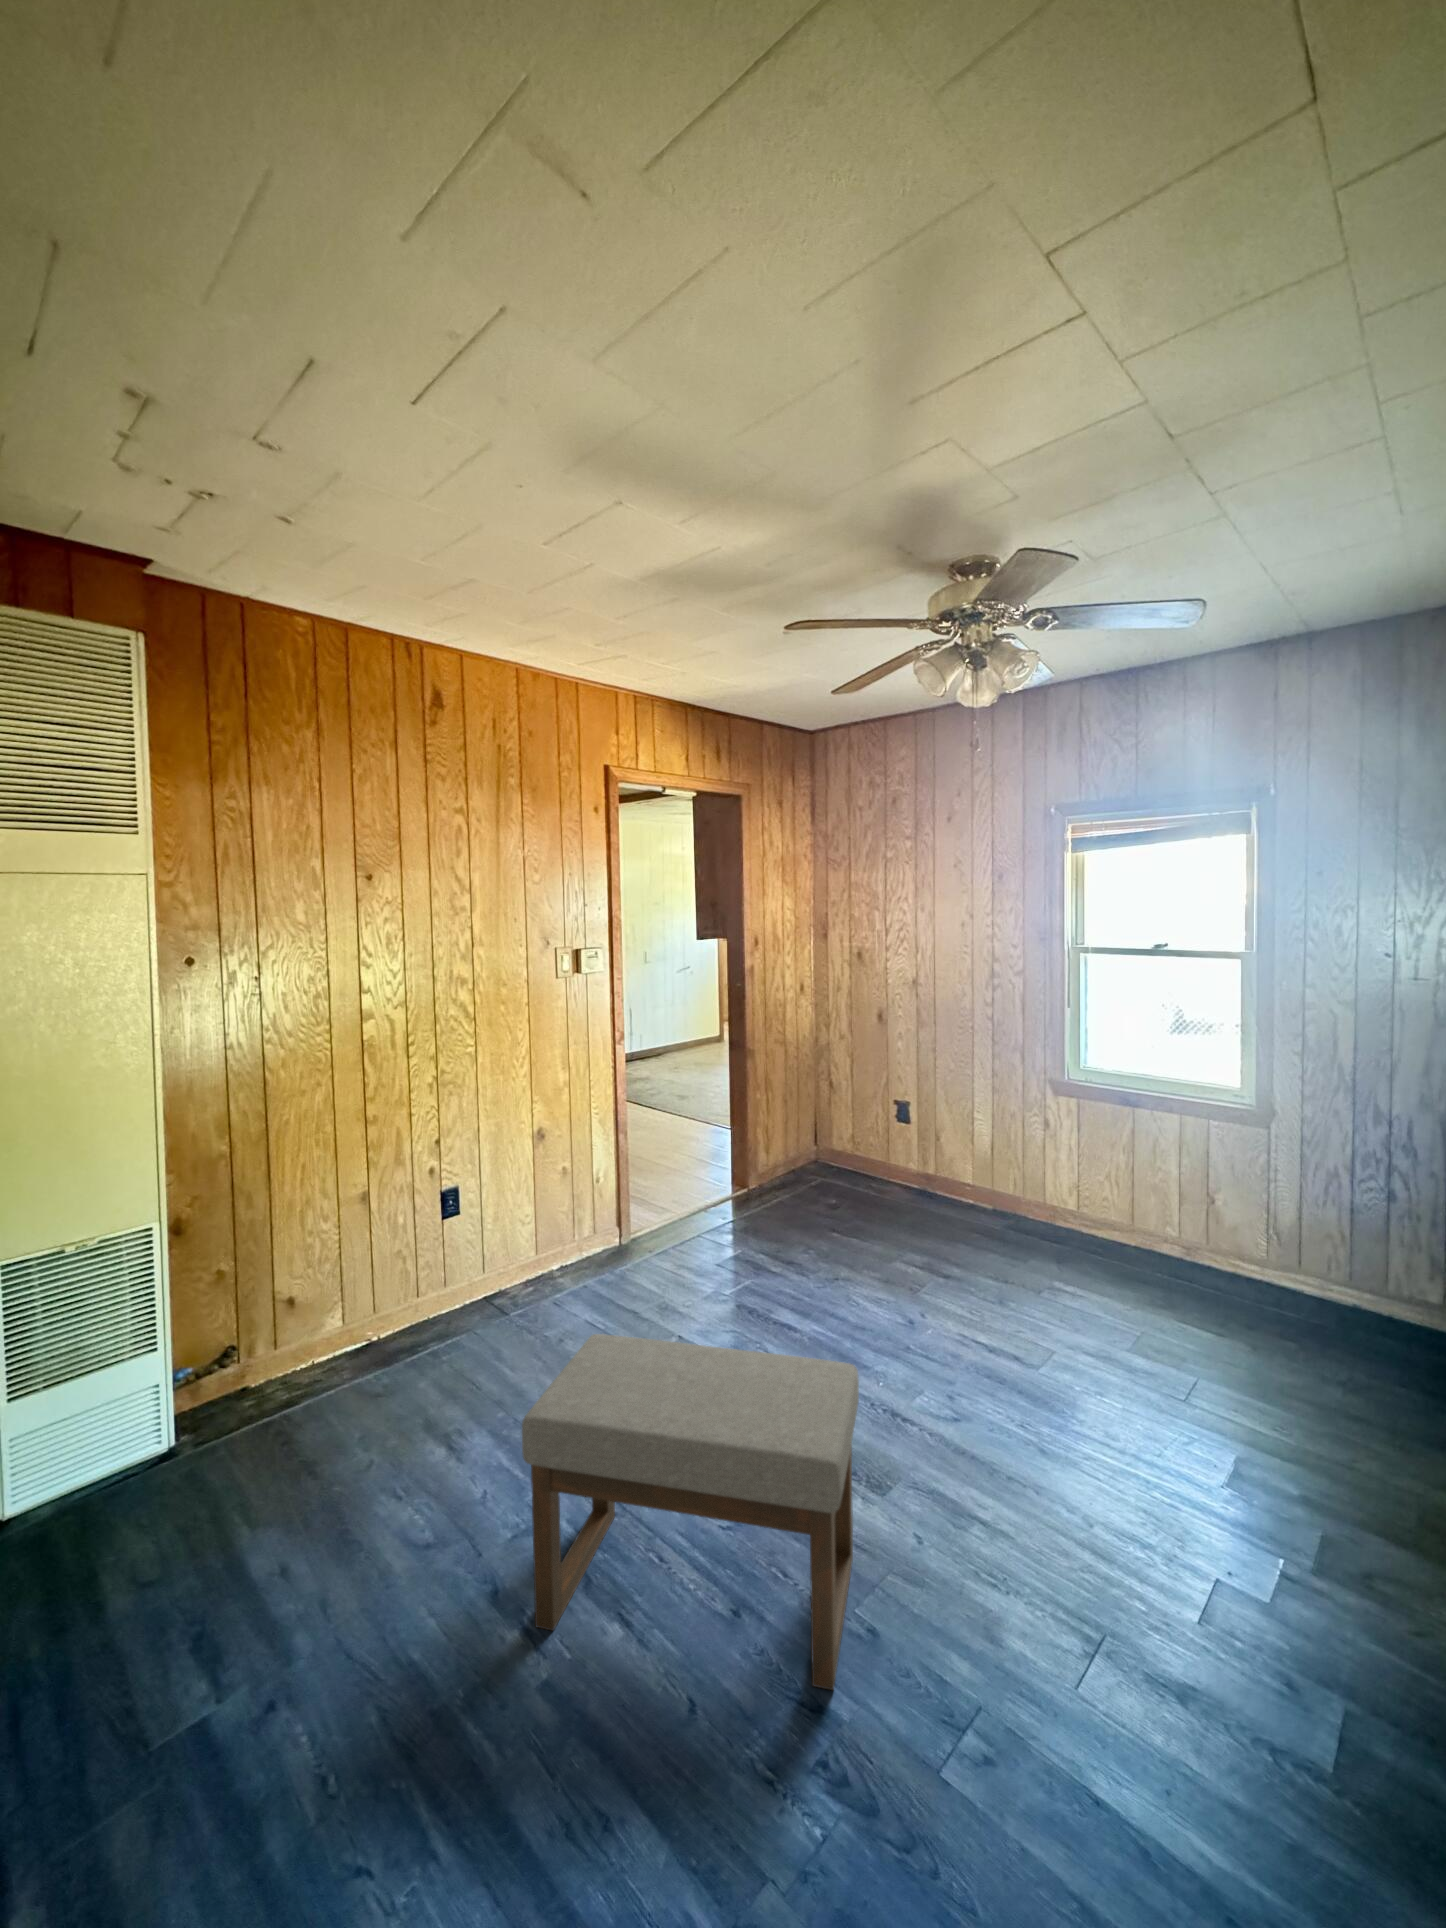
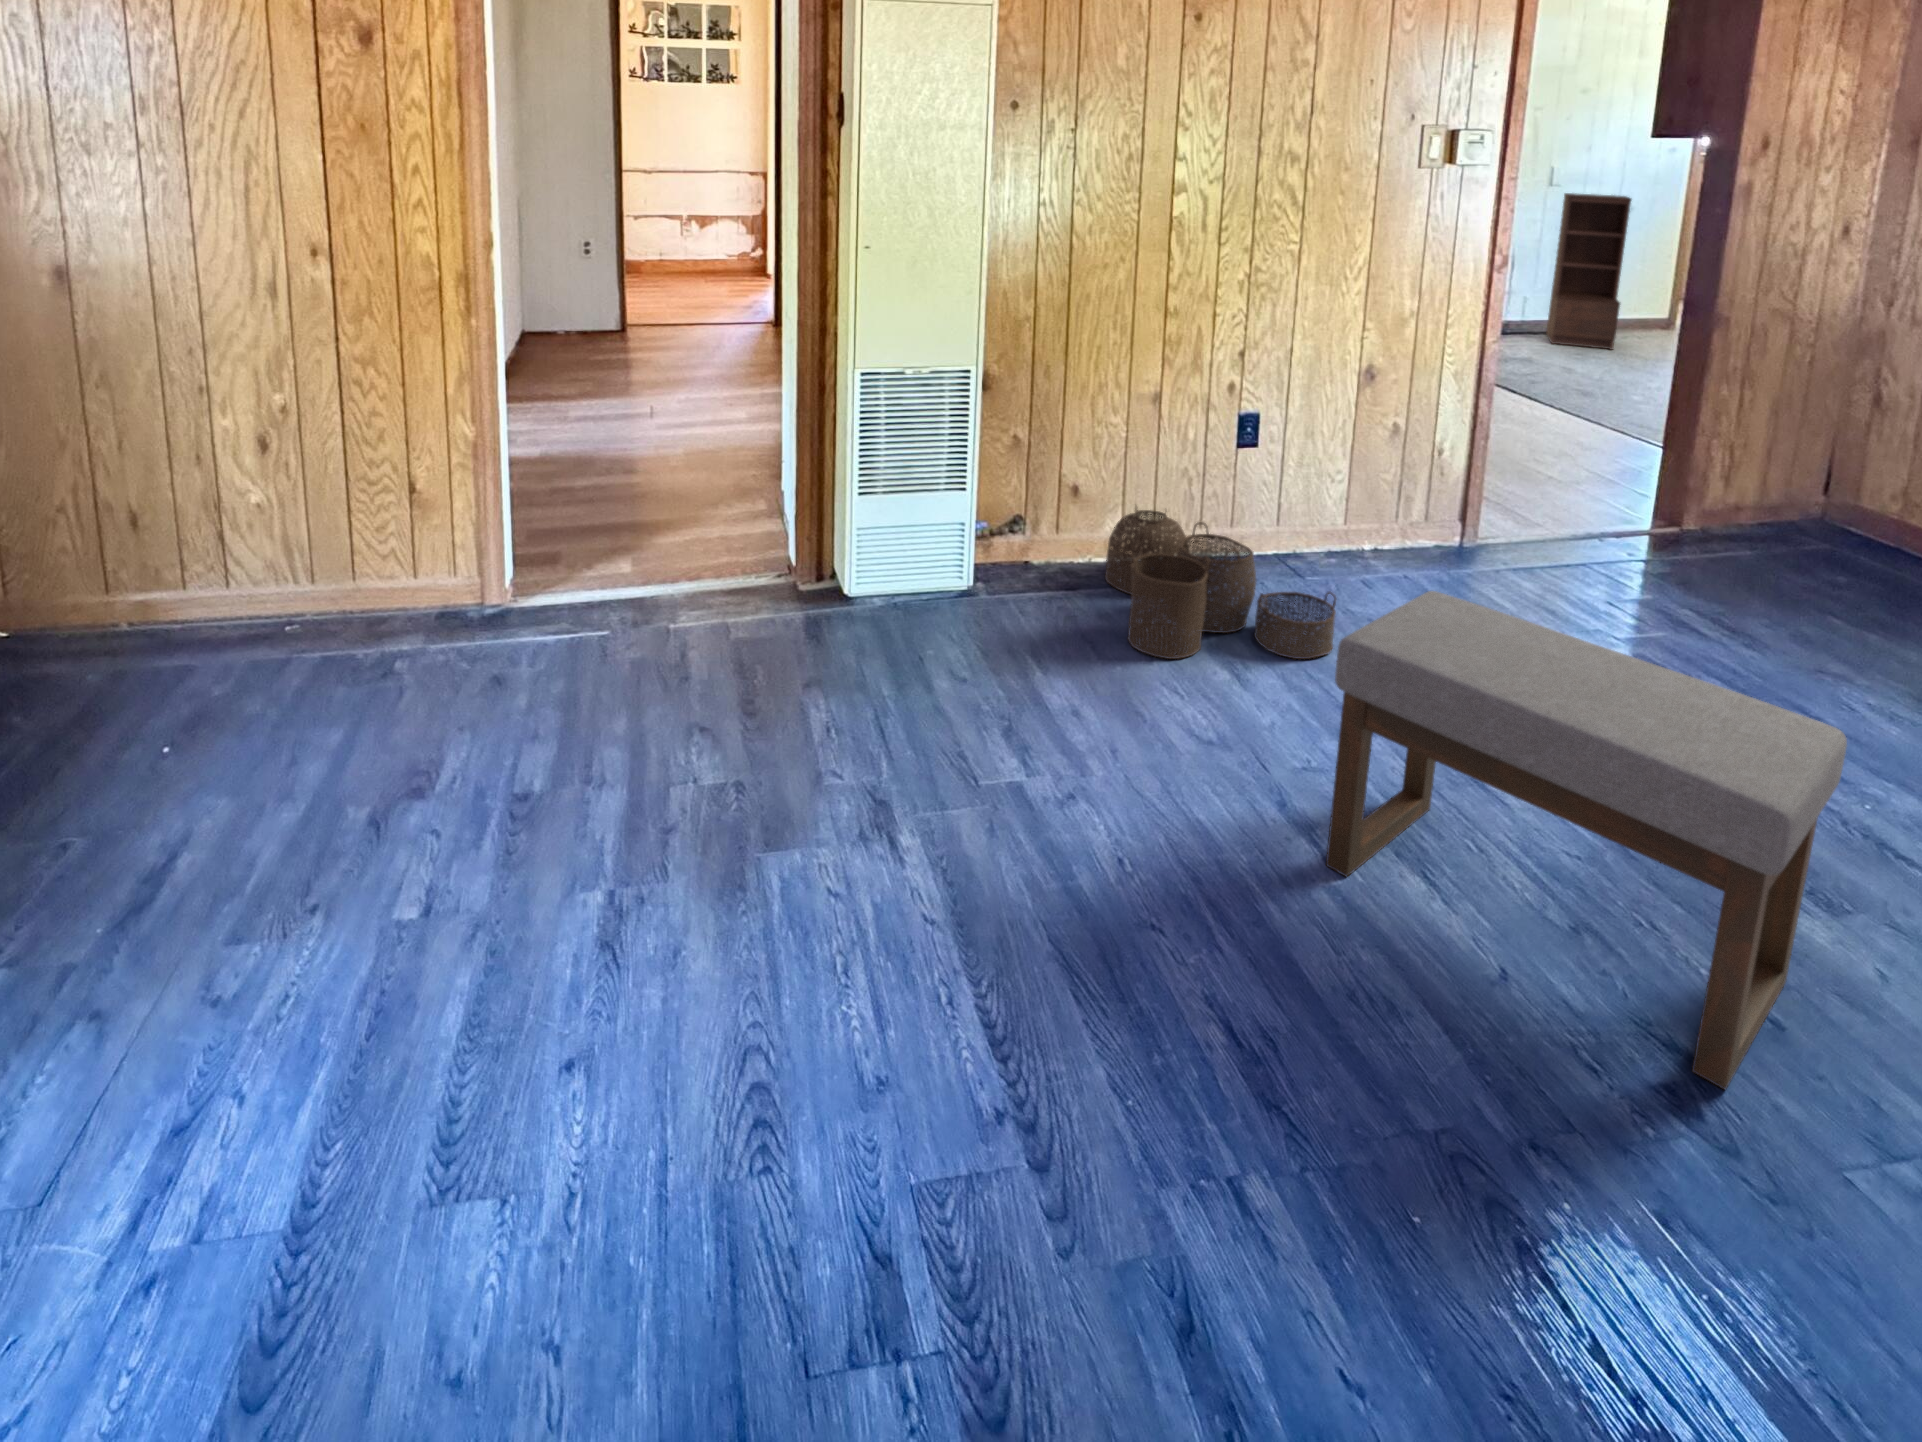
bookshelf: none [658,966,699,1067] -> present [1546,193,1631,350]
woven basket: none [327,1296,533,1453] -> present [1105,508,1336,659]

